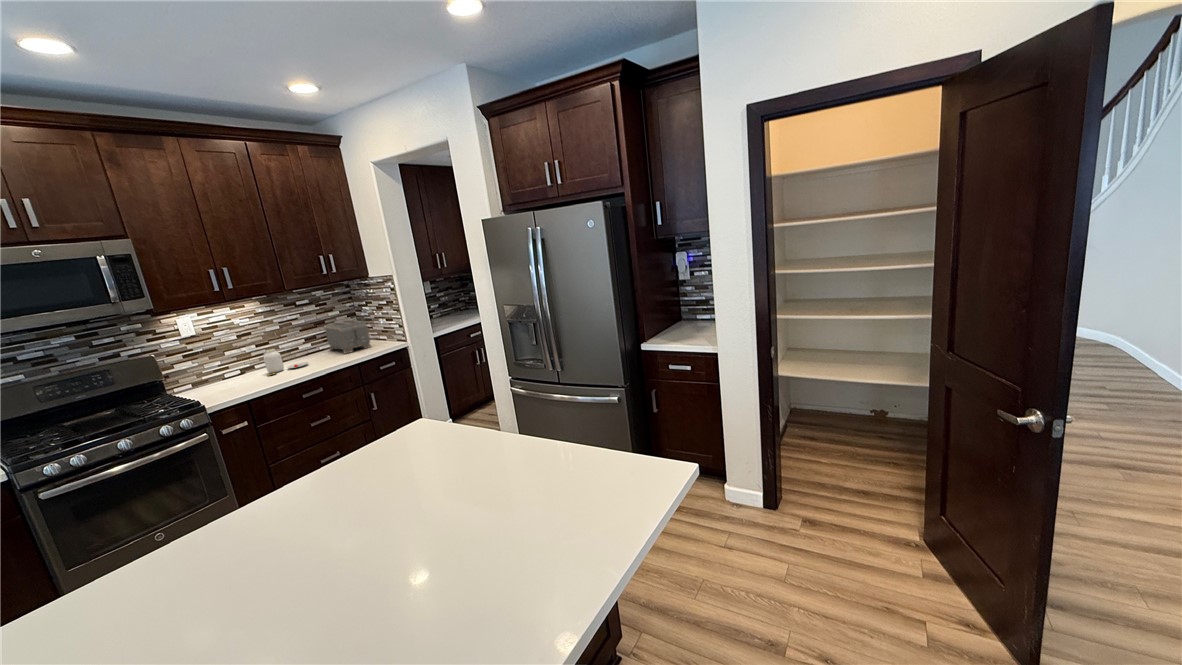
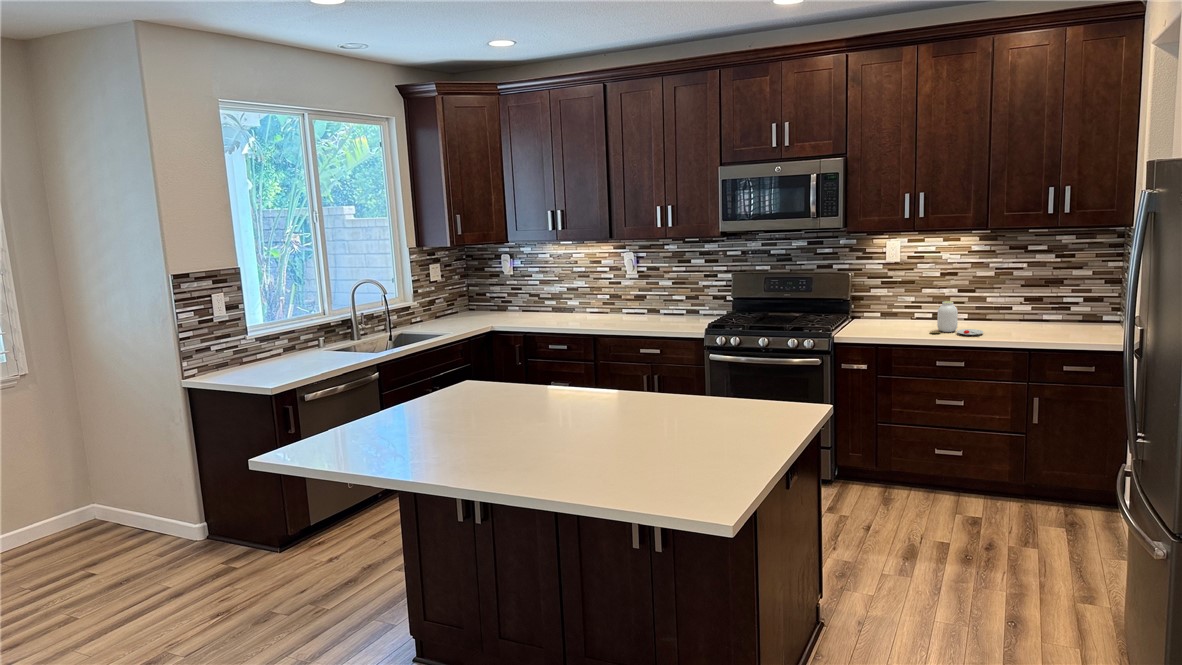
toaster: present [324,320,371,354] -> none [1038,286,1093,341]

